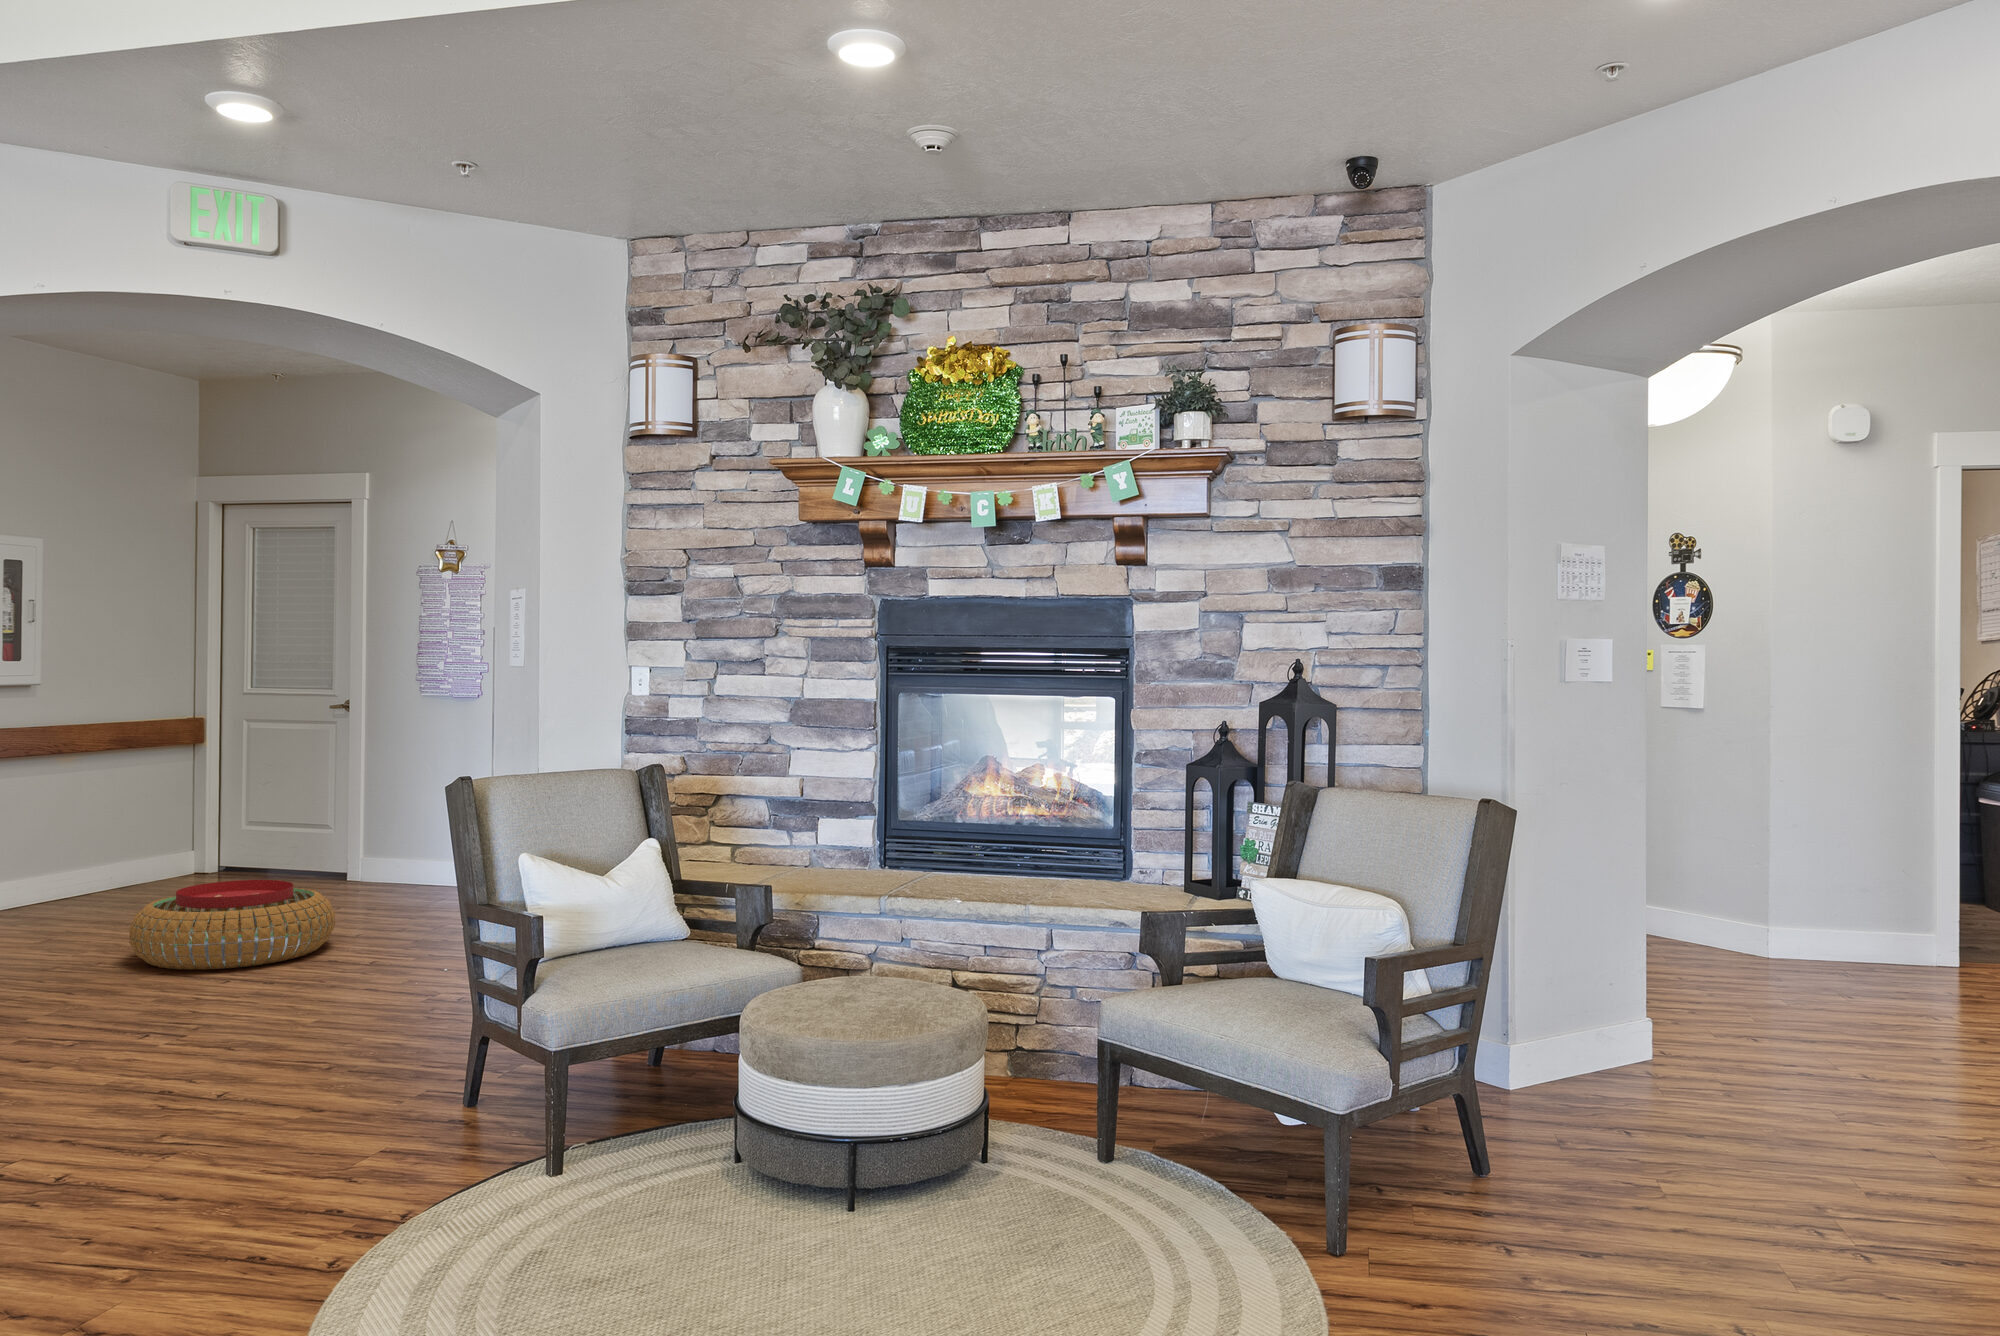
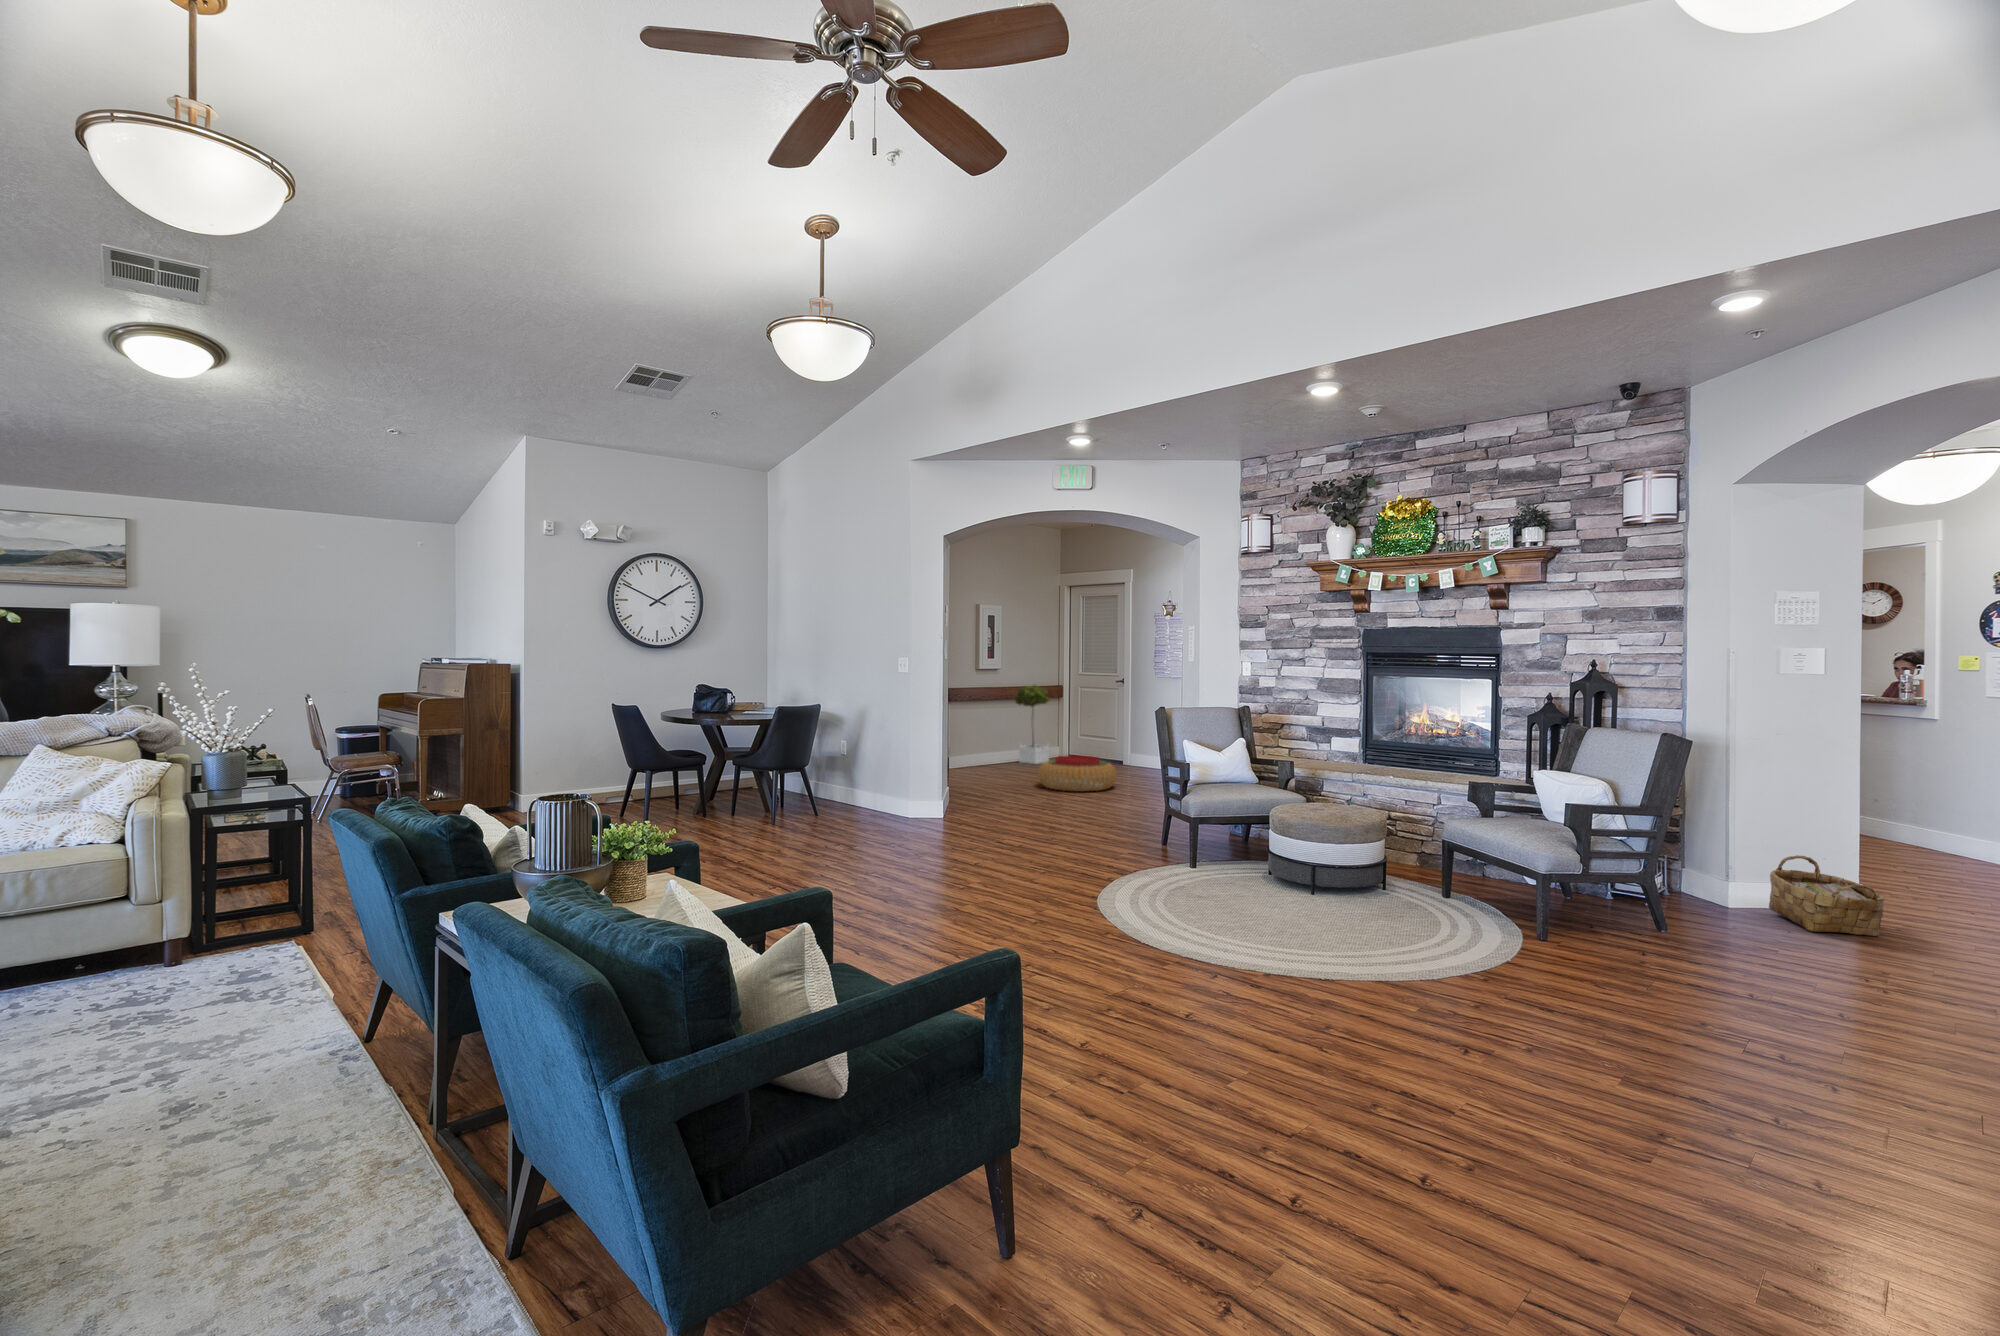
potted tree: none [72,719,168,900] -> present [1015,685,1049,764]
woven basket: none [1557,981,1721,1117] -> present [1769,855,1884,936]

